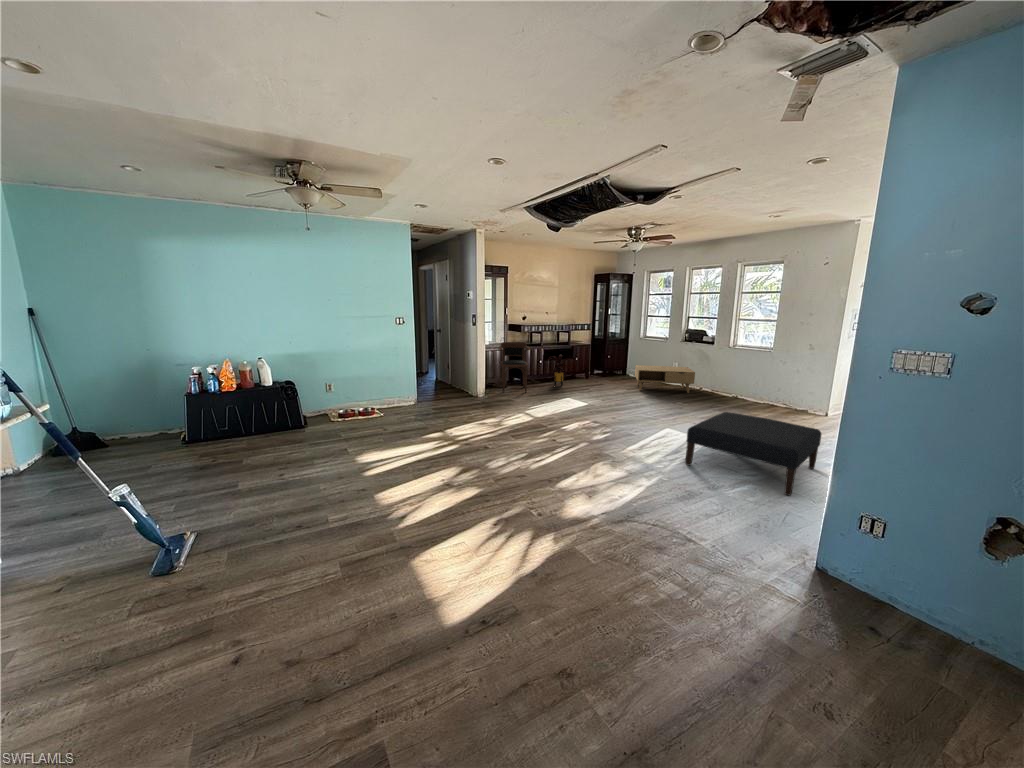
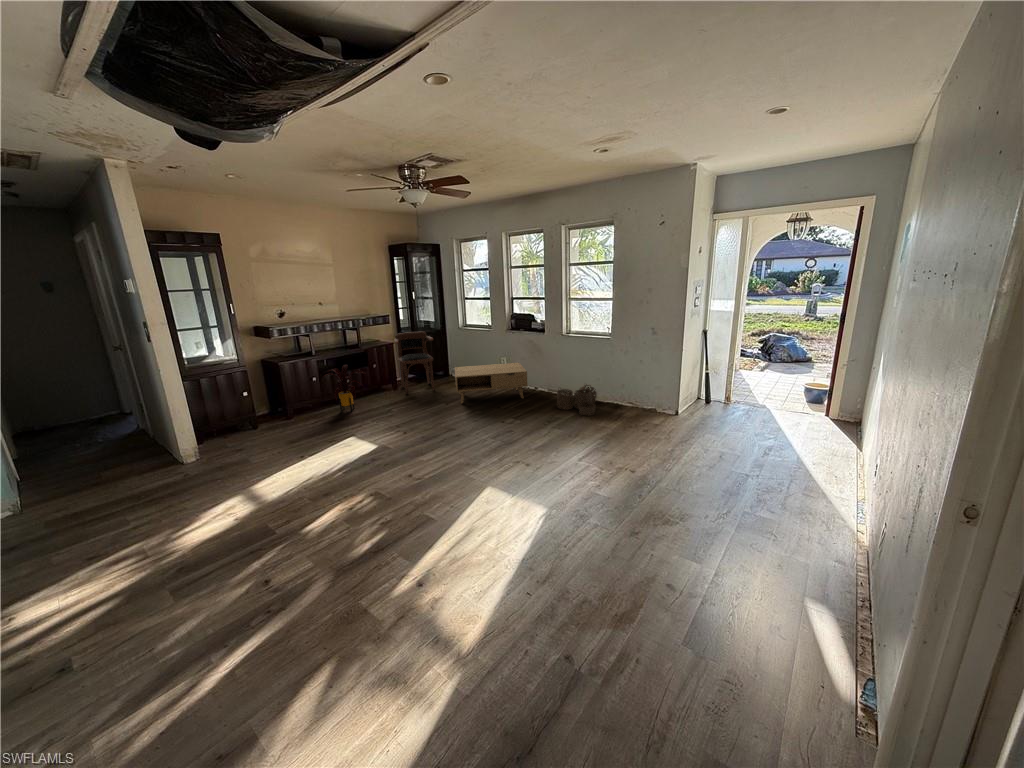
armchair: present [499,342,530,392] -> present [395,332,435,394]
woven basket: none [718,386,754,408] -> present [557,385,597,416]
ottoman: present [685,412,821,495] -> none [497,461,694,647]

